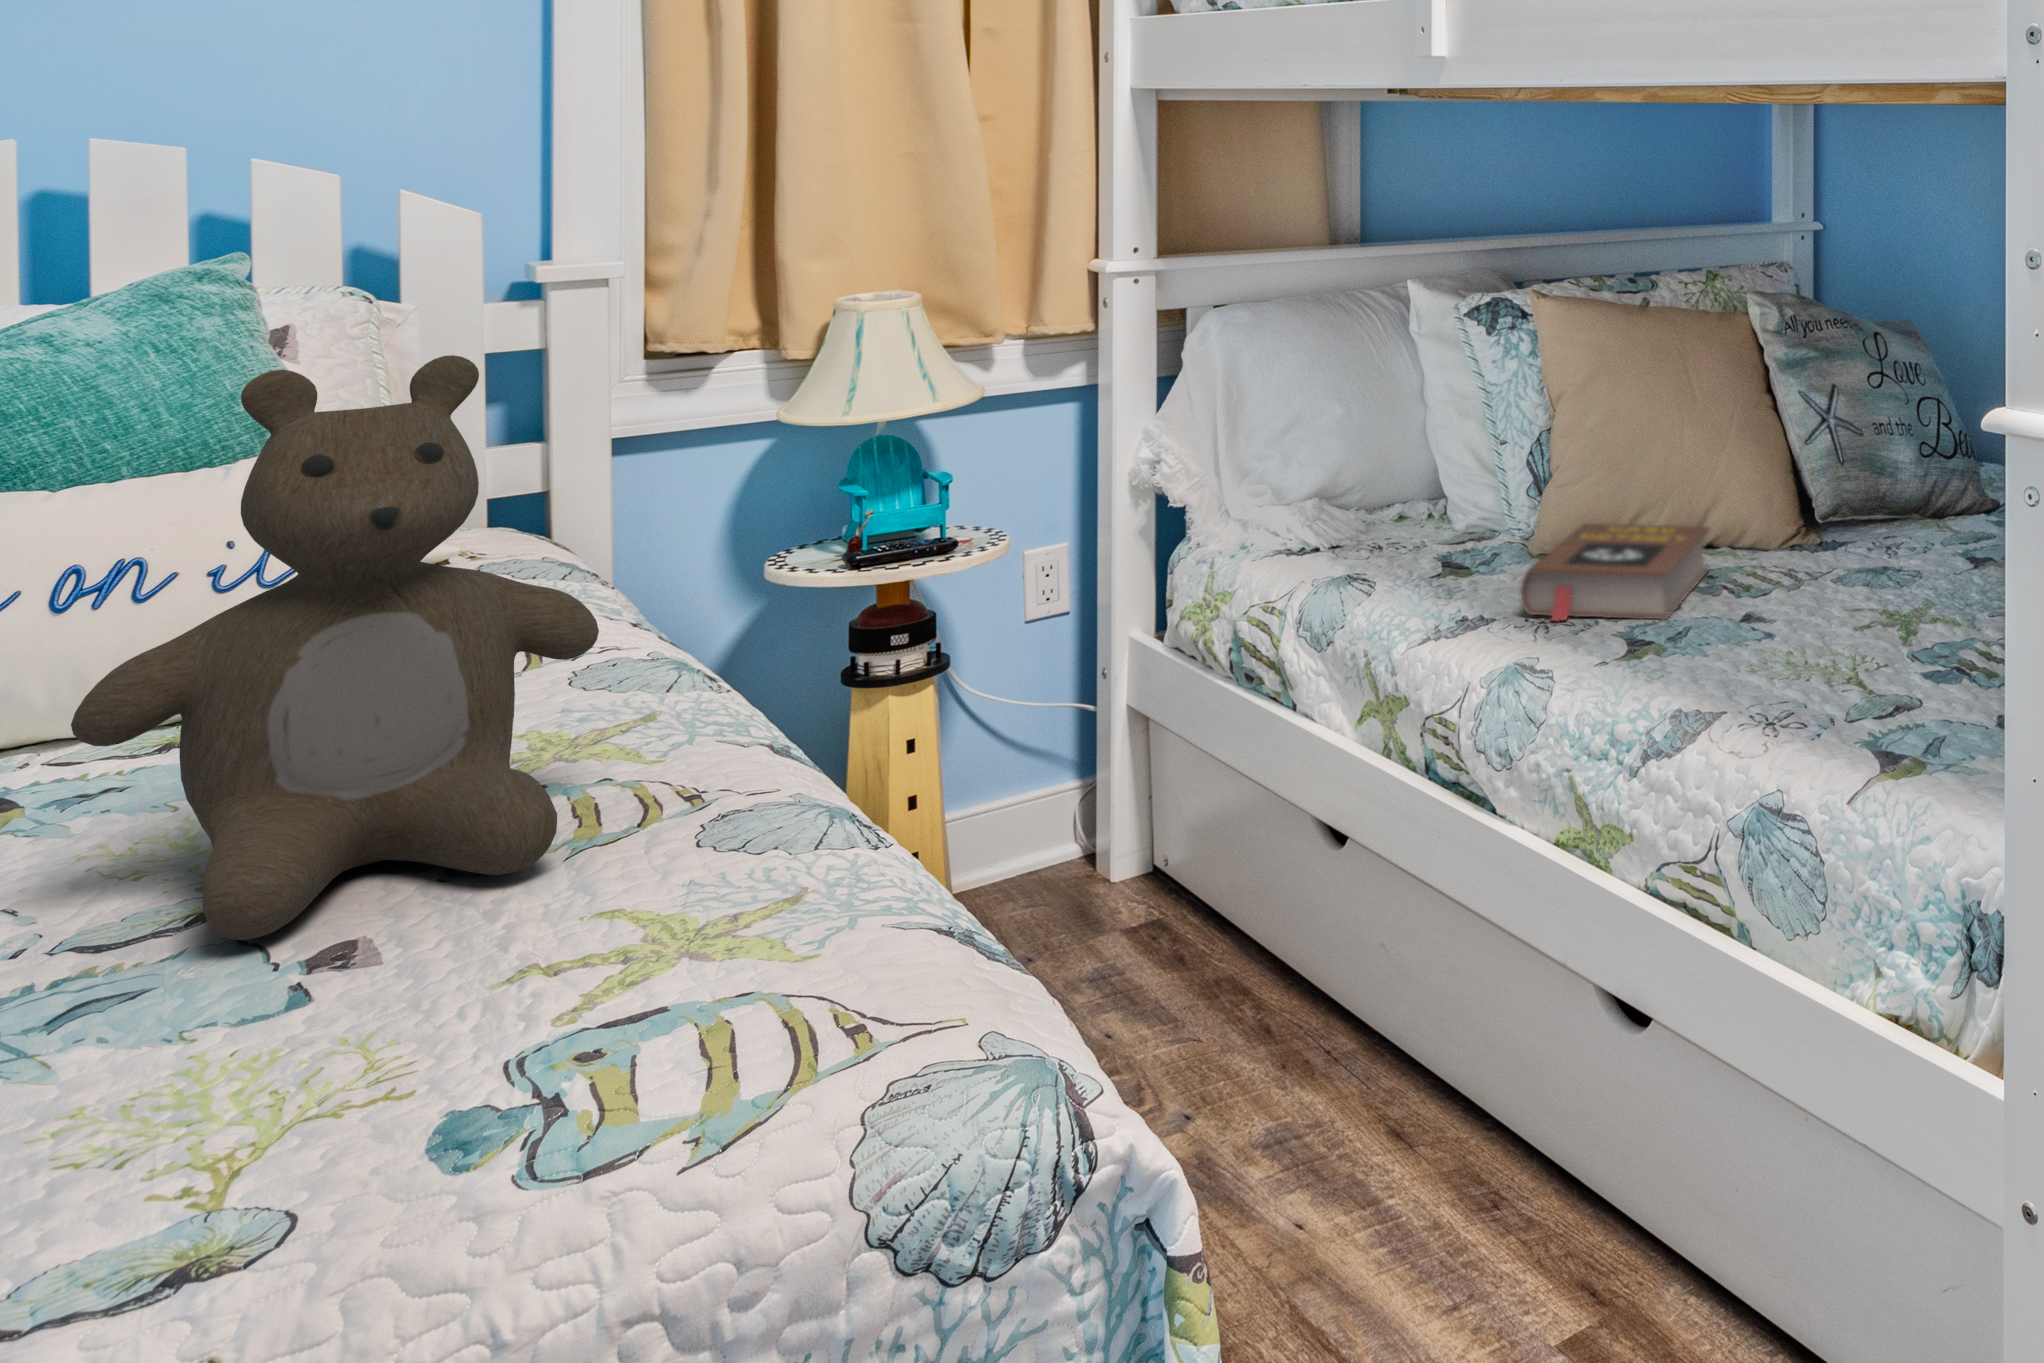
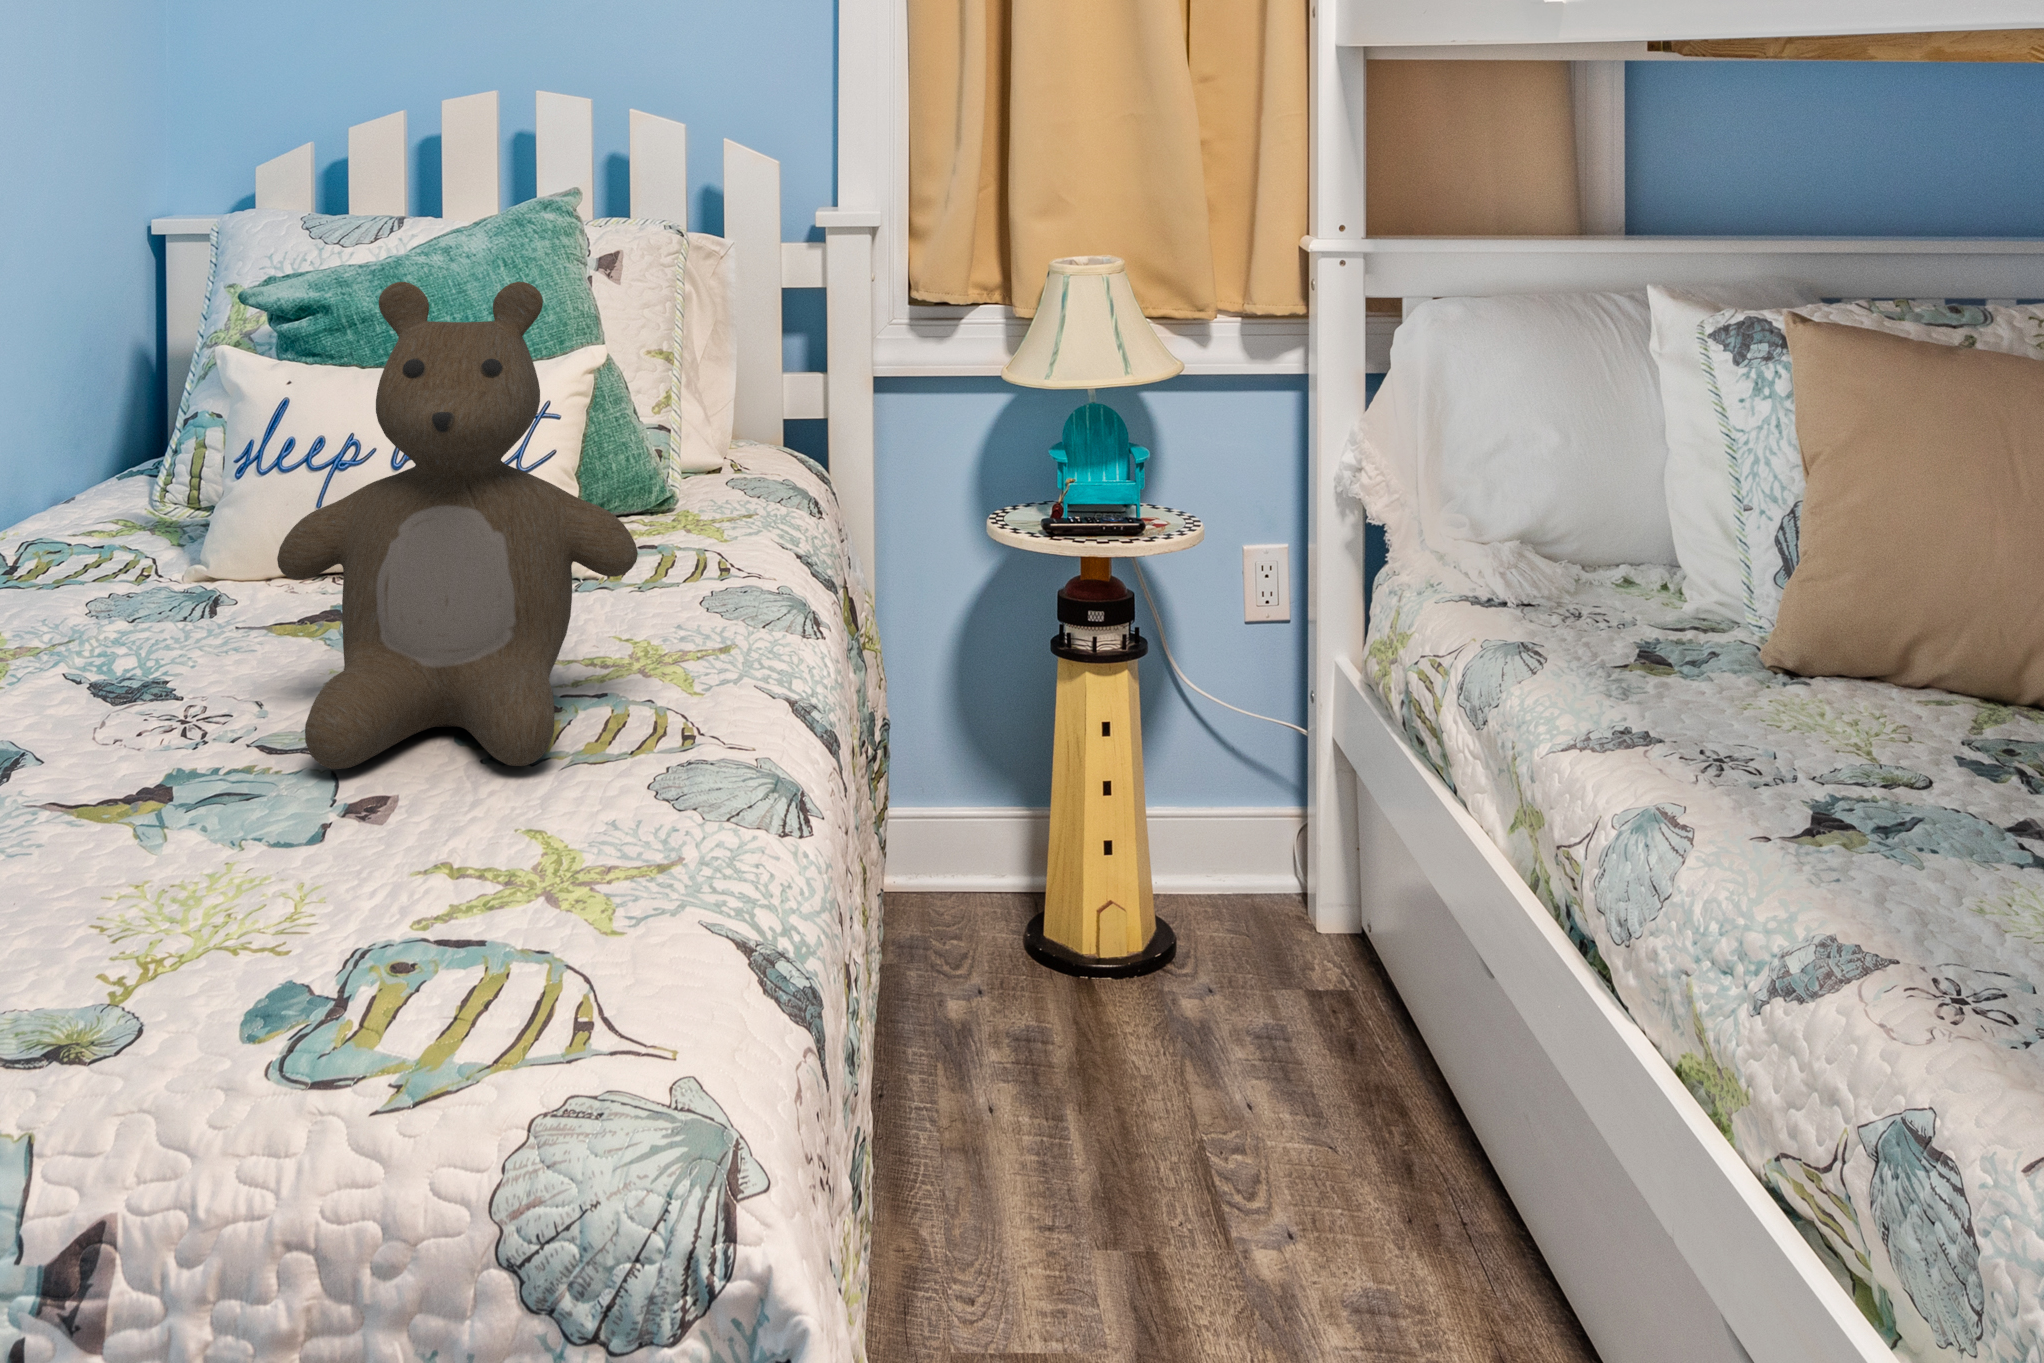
book: present [1521,523,1709,621] -> none [1694,638,2009,800]

